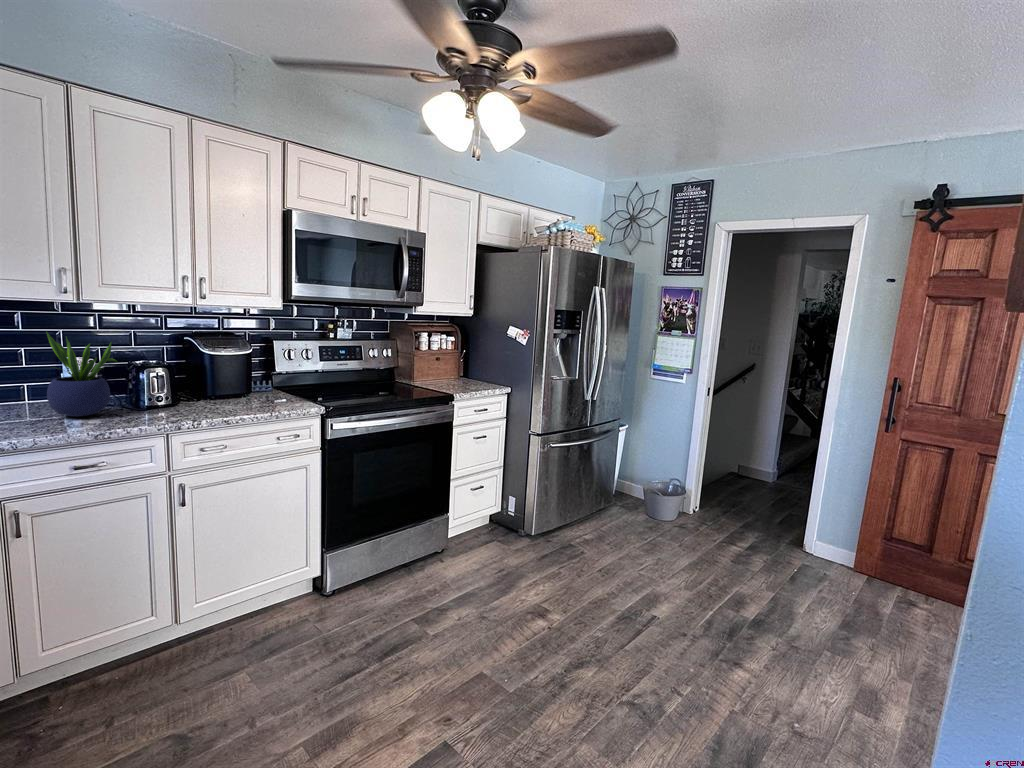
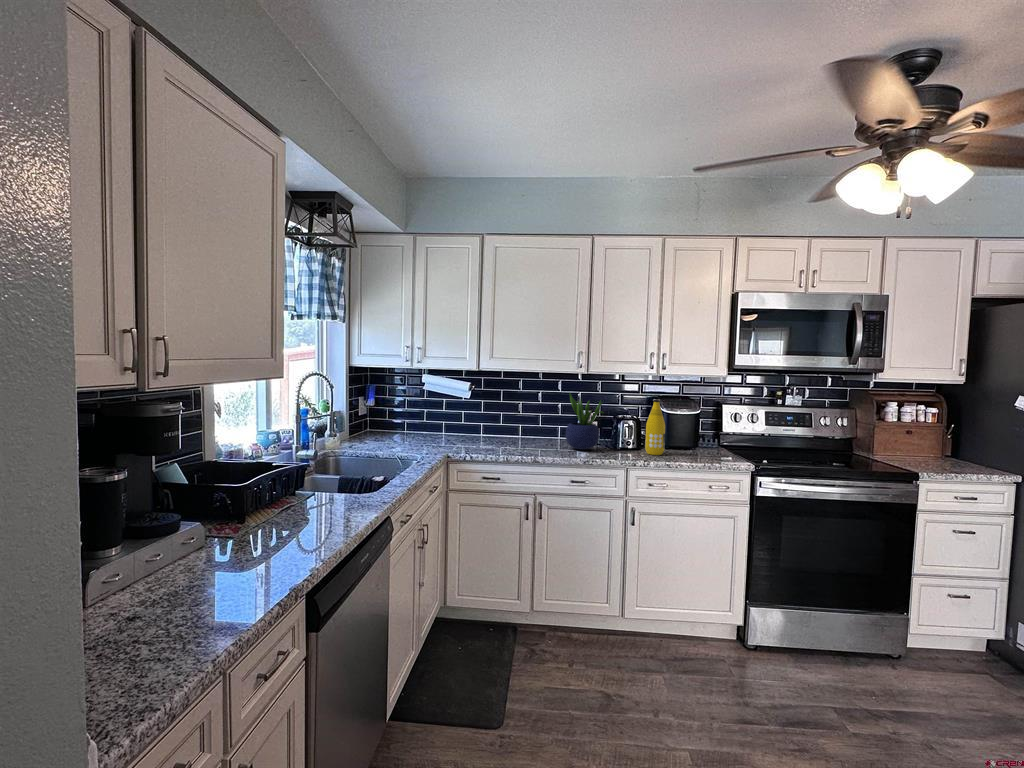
bottle: none [184,339,213,410] -> present [645,400,665,455]

